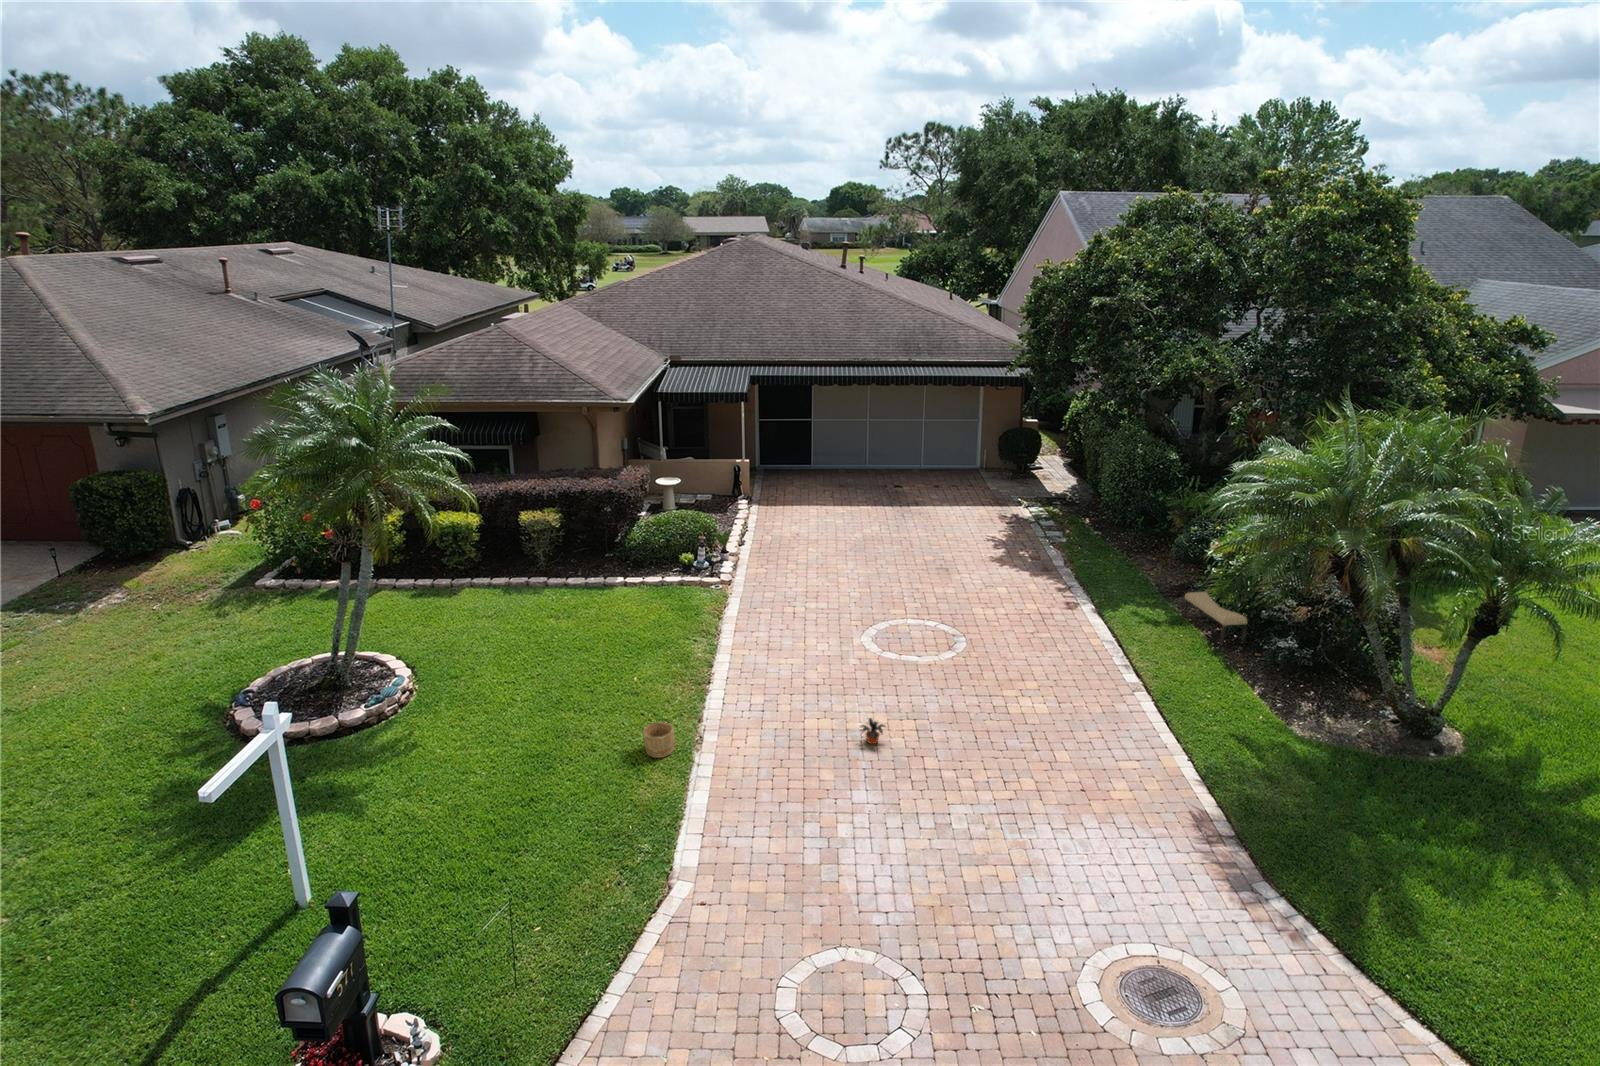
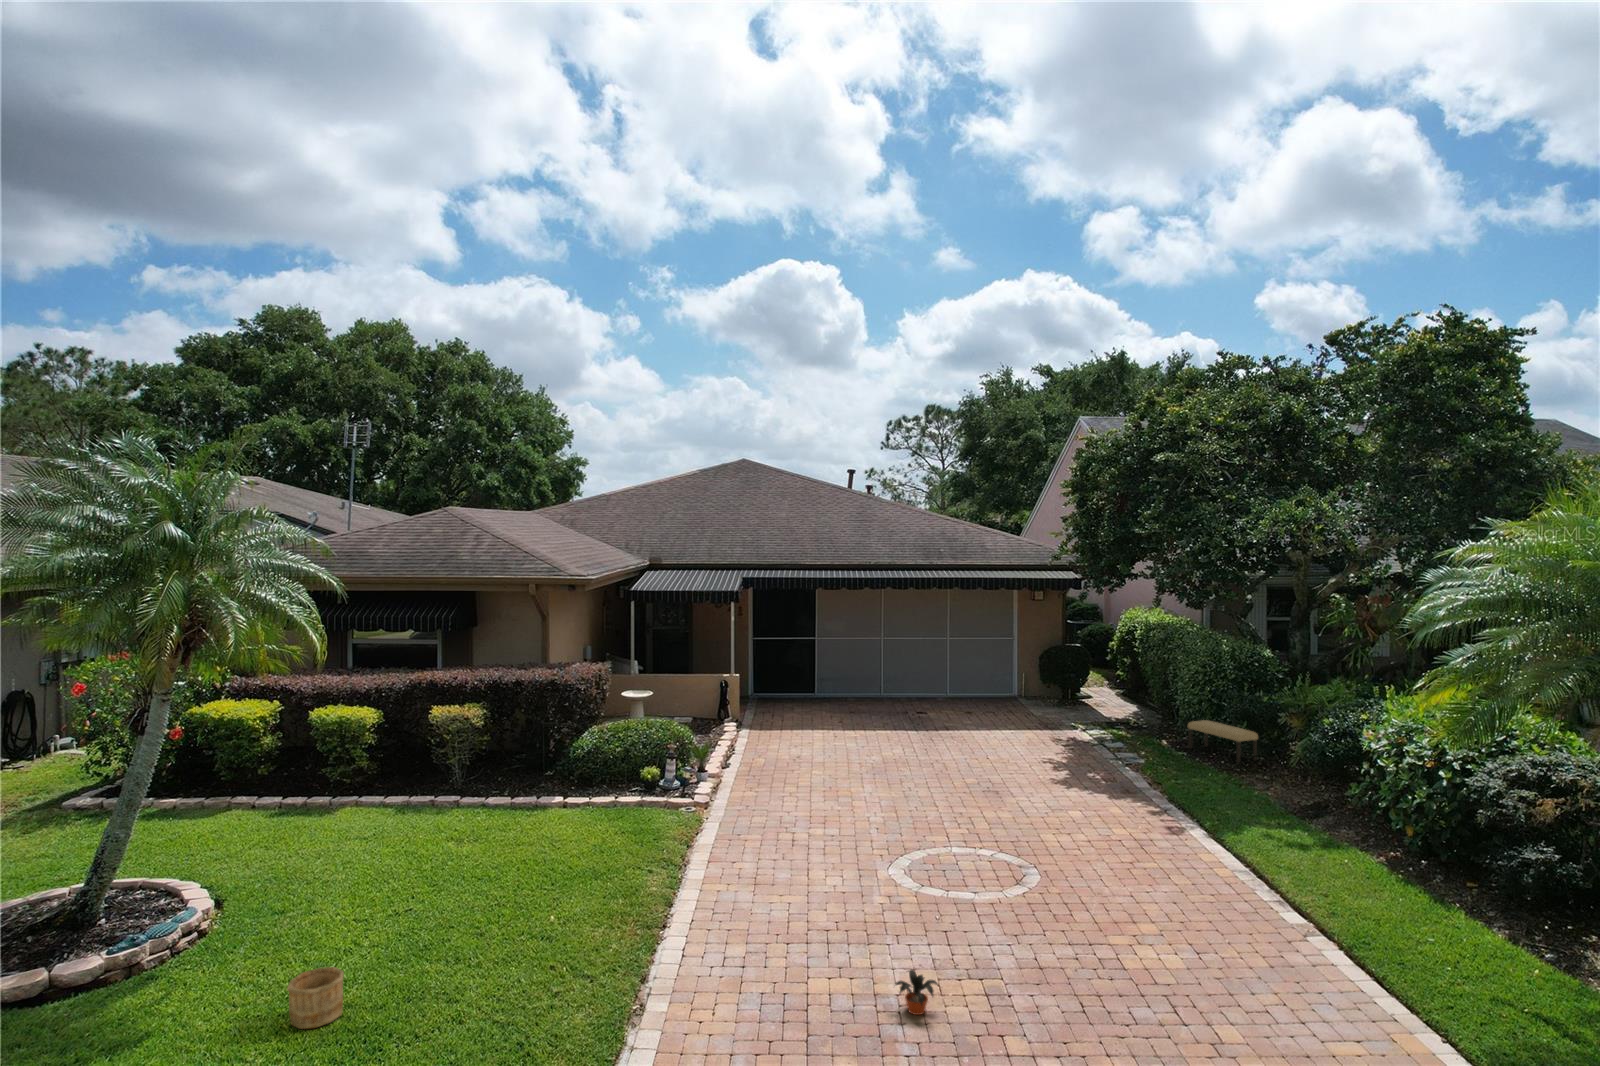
bench: present [1183,592,1247,645] -> present [1188,720,1258,762]
wooden bucket: present [643,722,675,758] -> present [287,967,344,1029]

